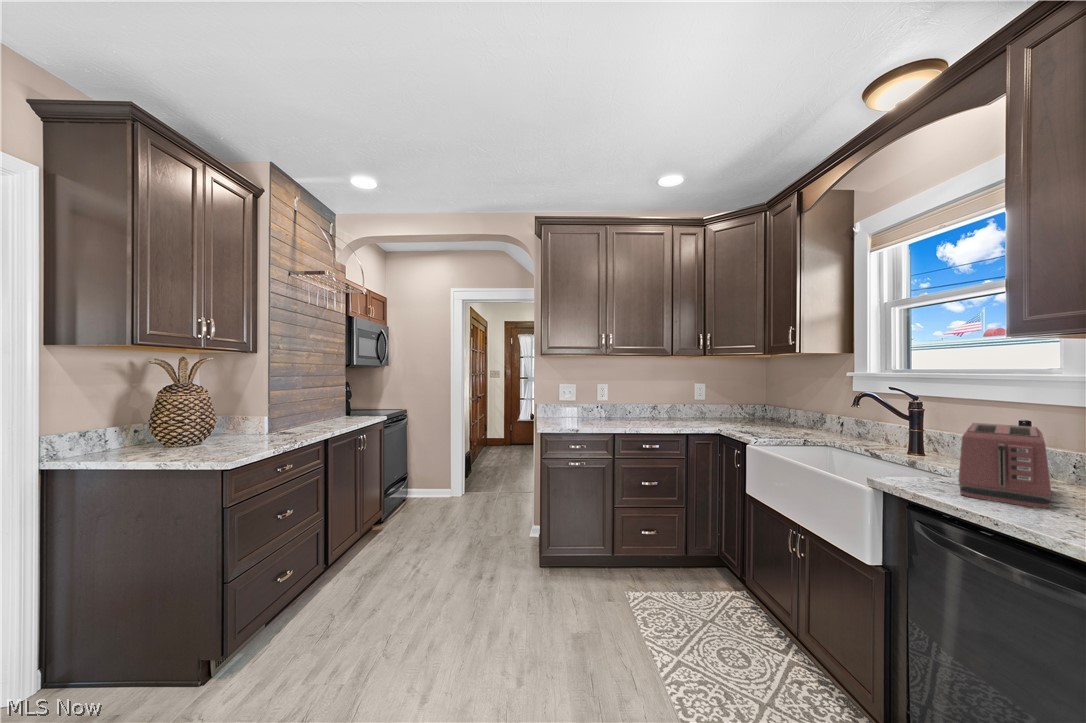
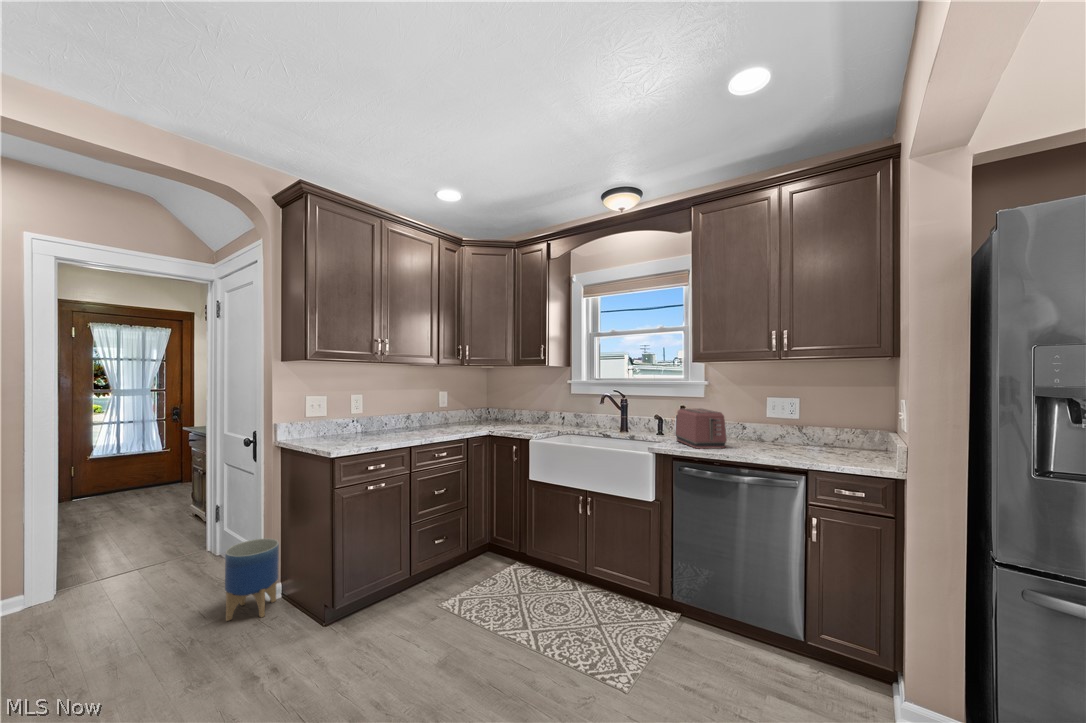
planter: none [500,488,533,546] -> present [225,538,279,621]

